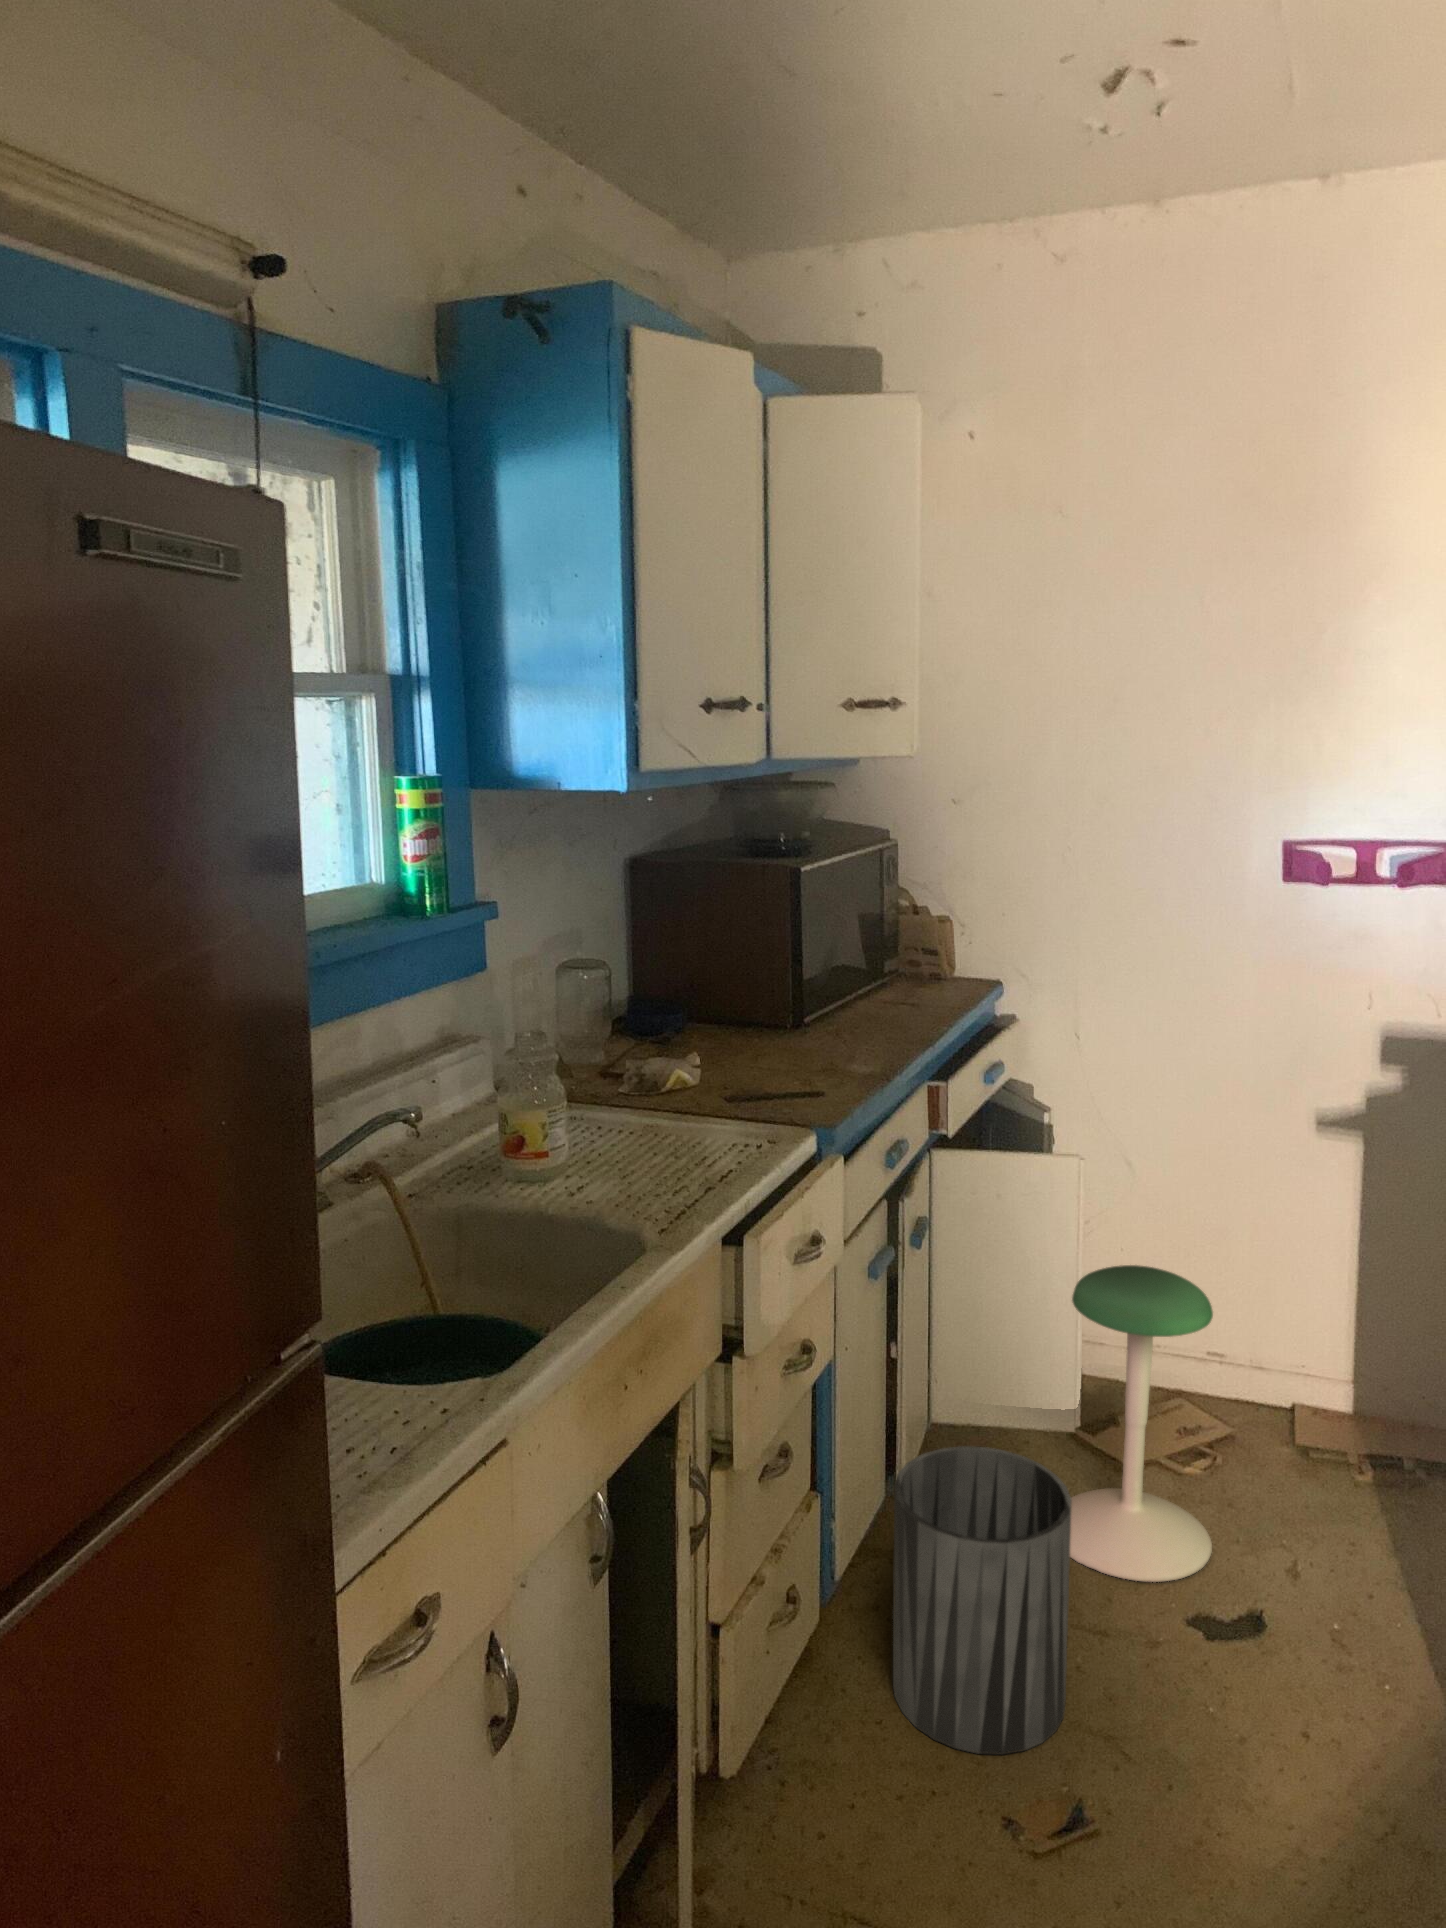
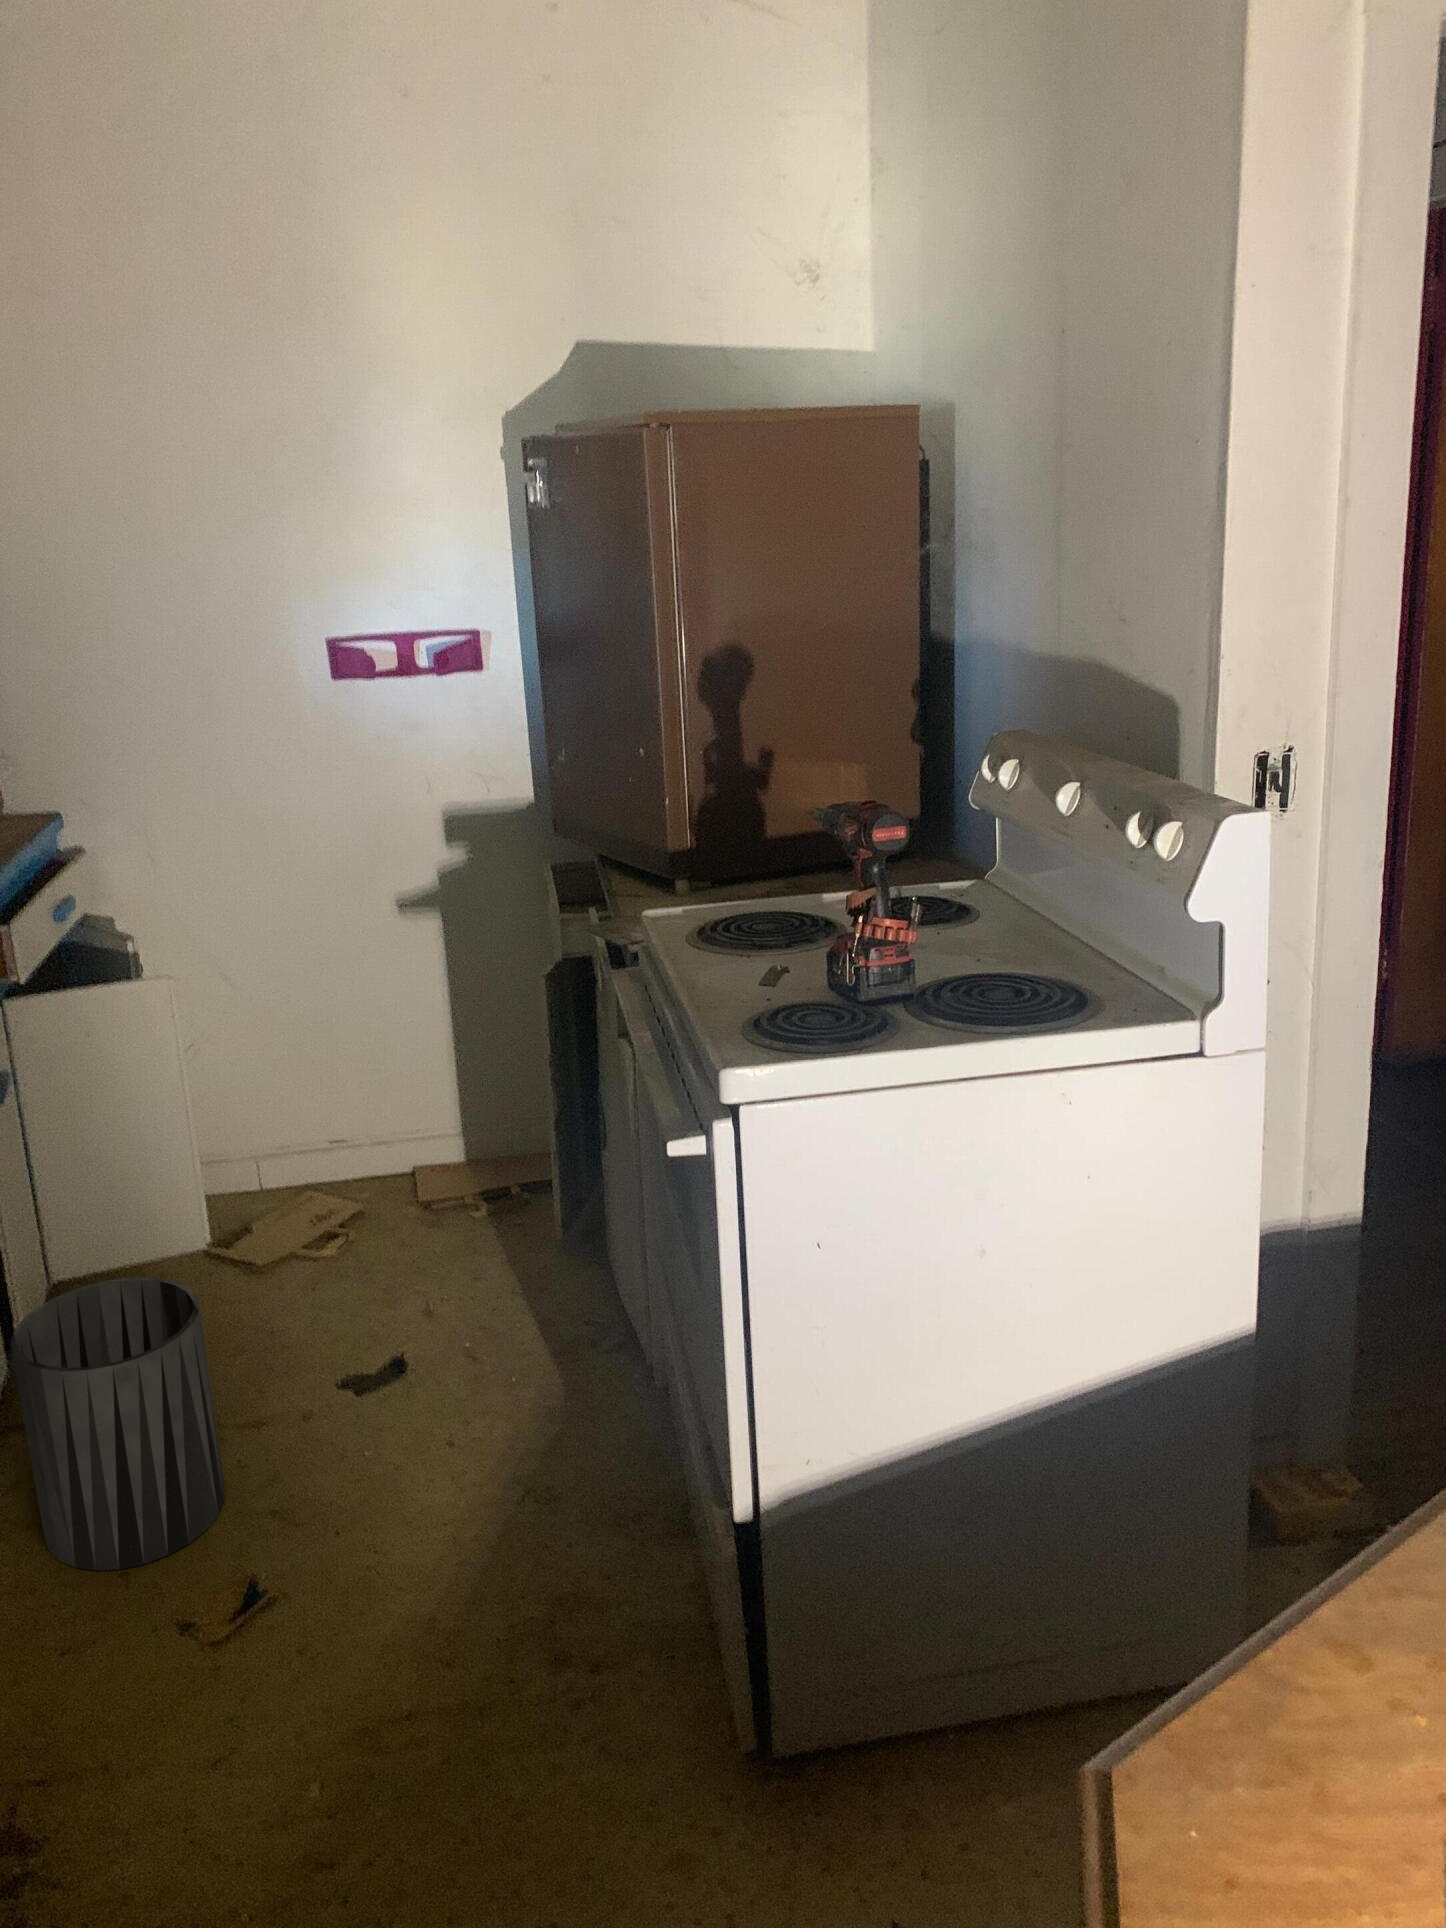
stool: present [1070,1265,1213,1582] -> none [180,1070,350,1367]

